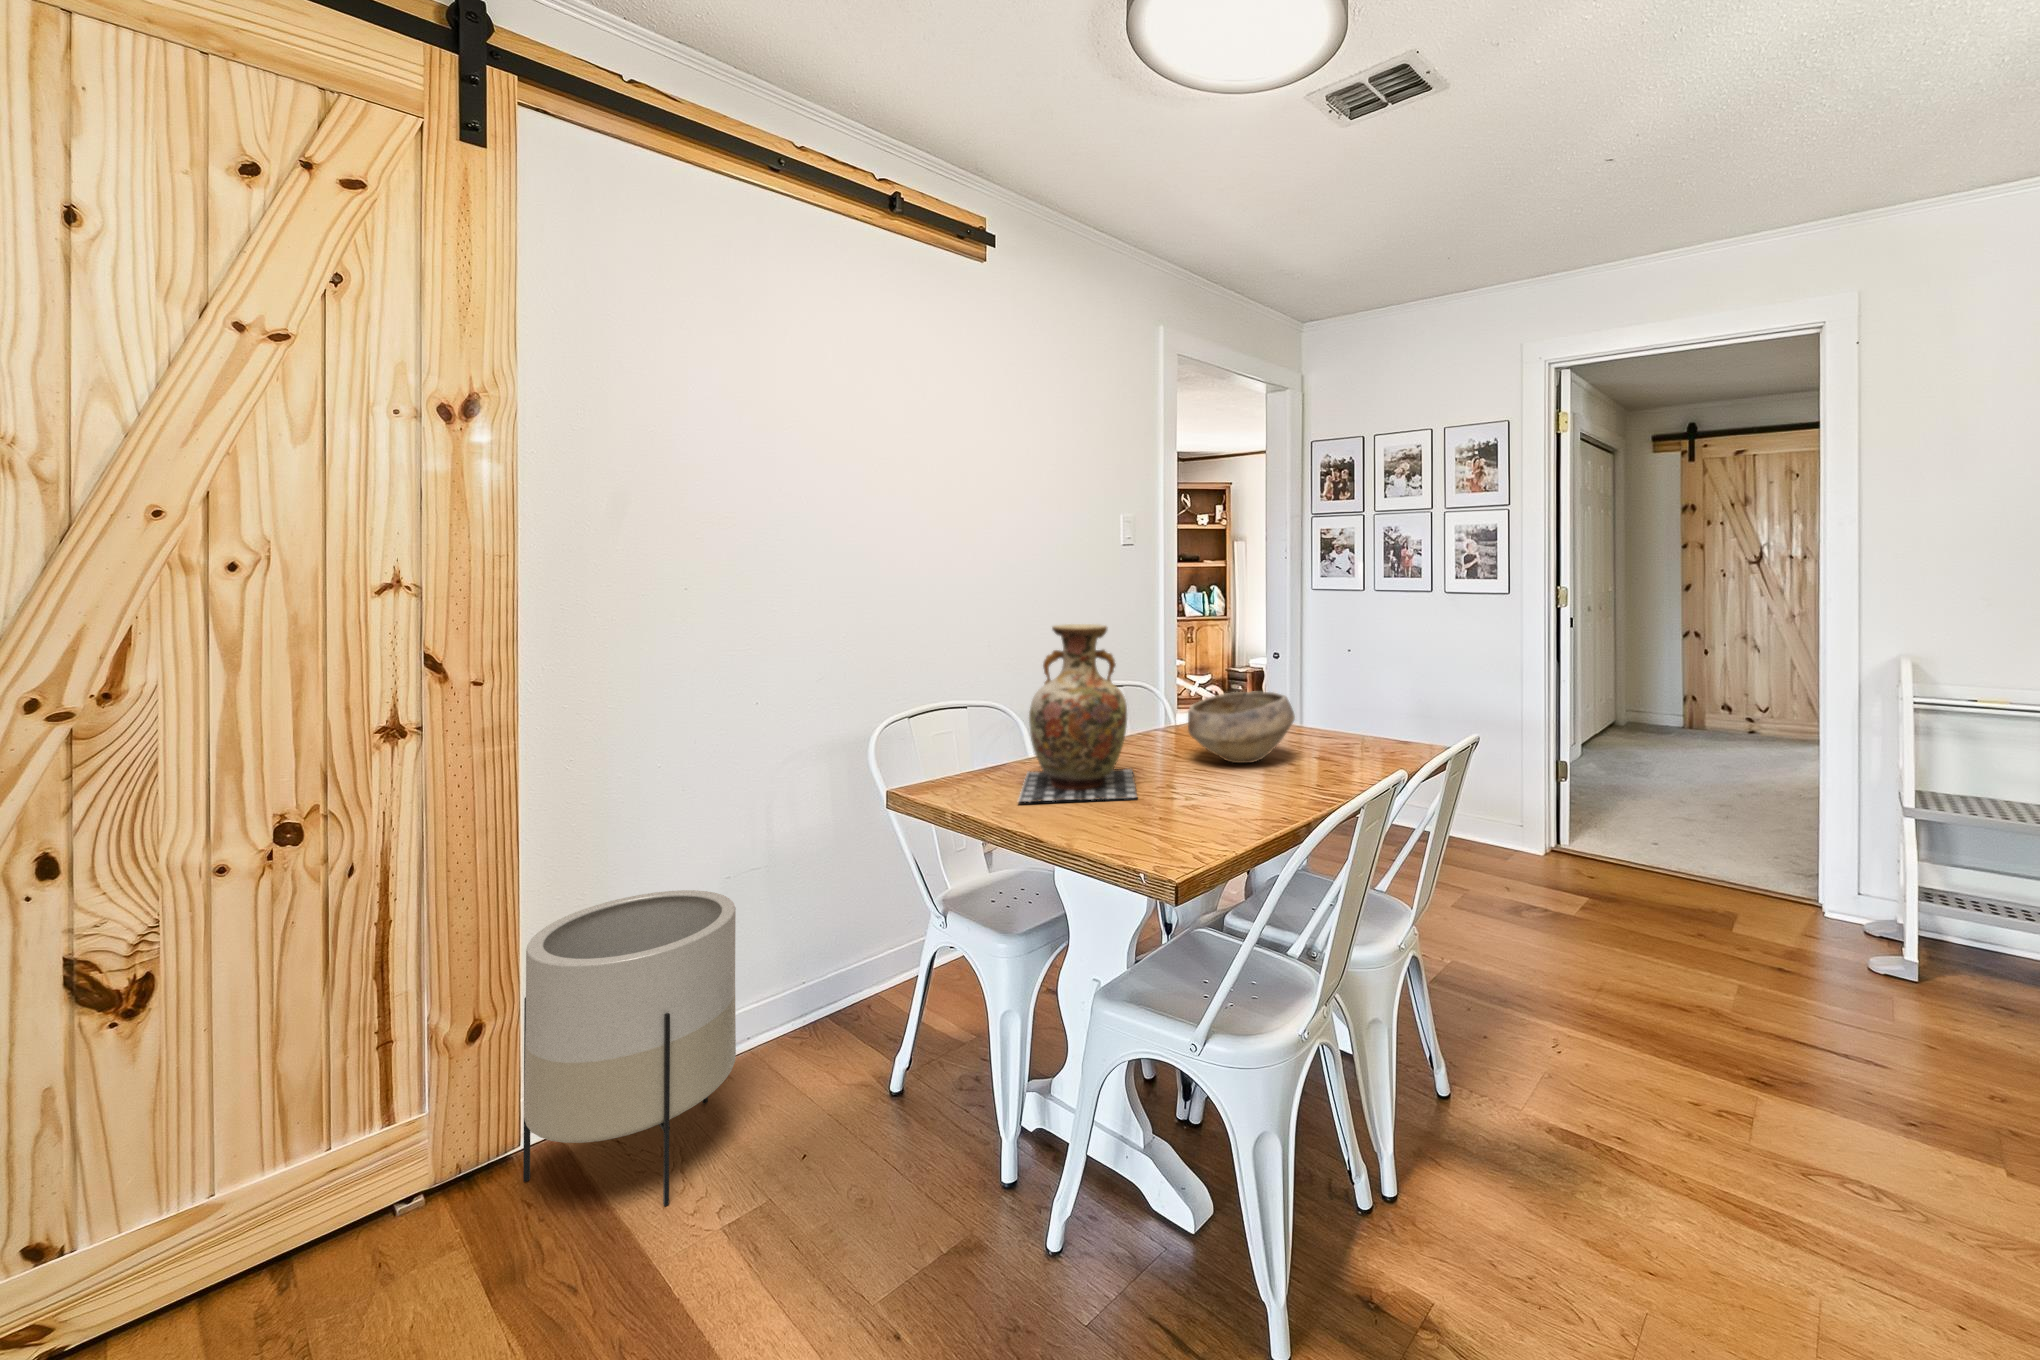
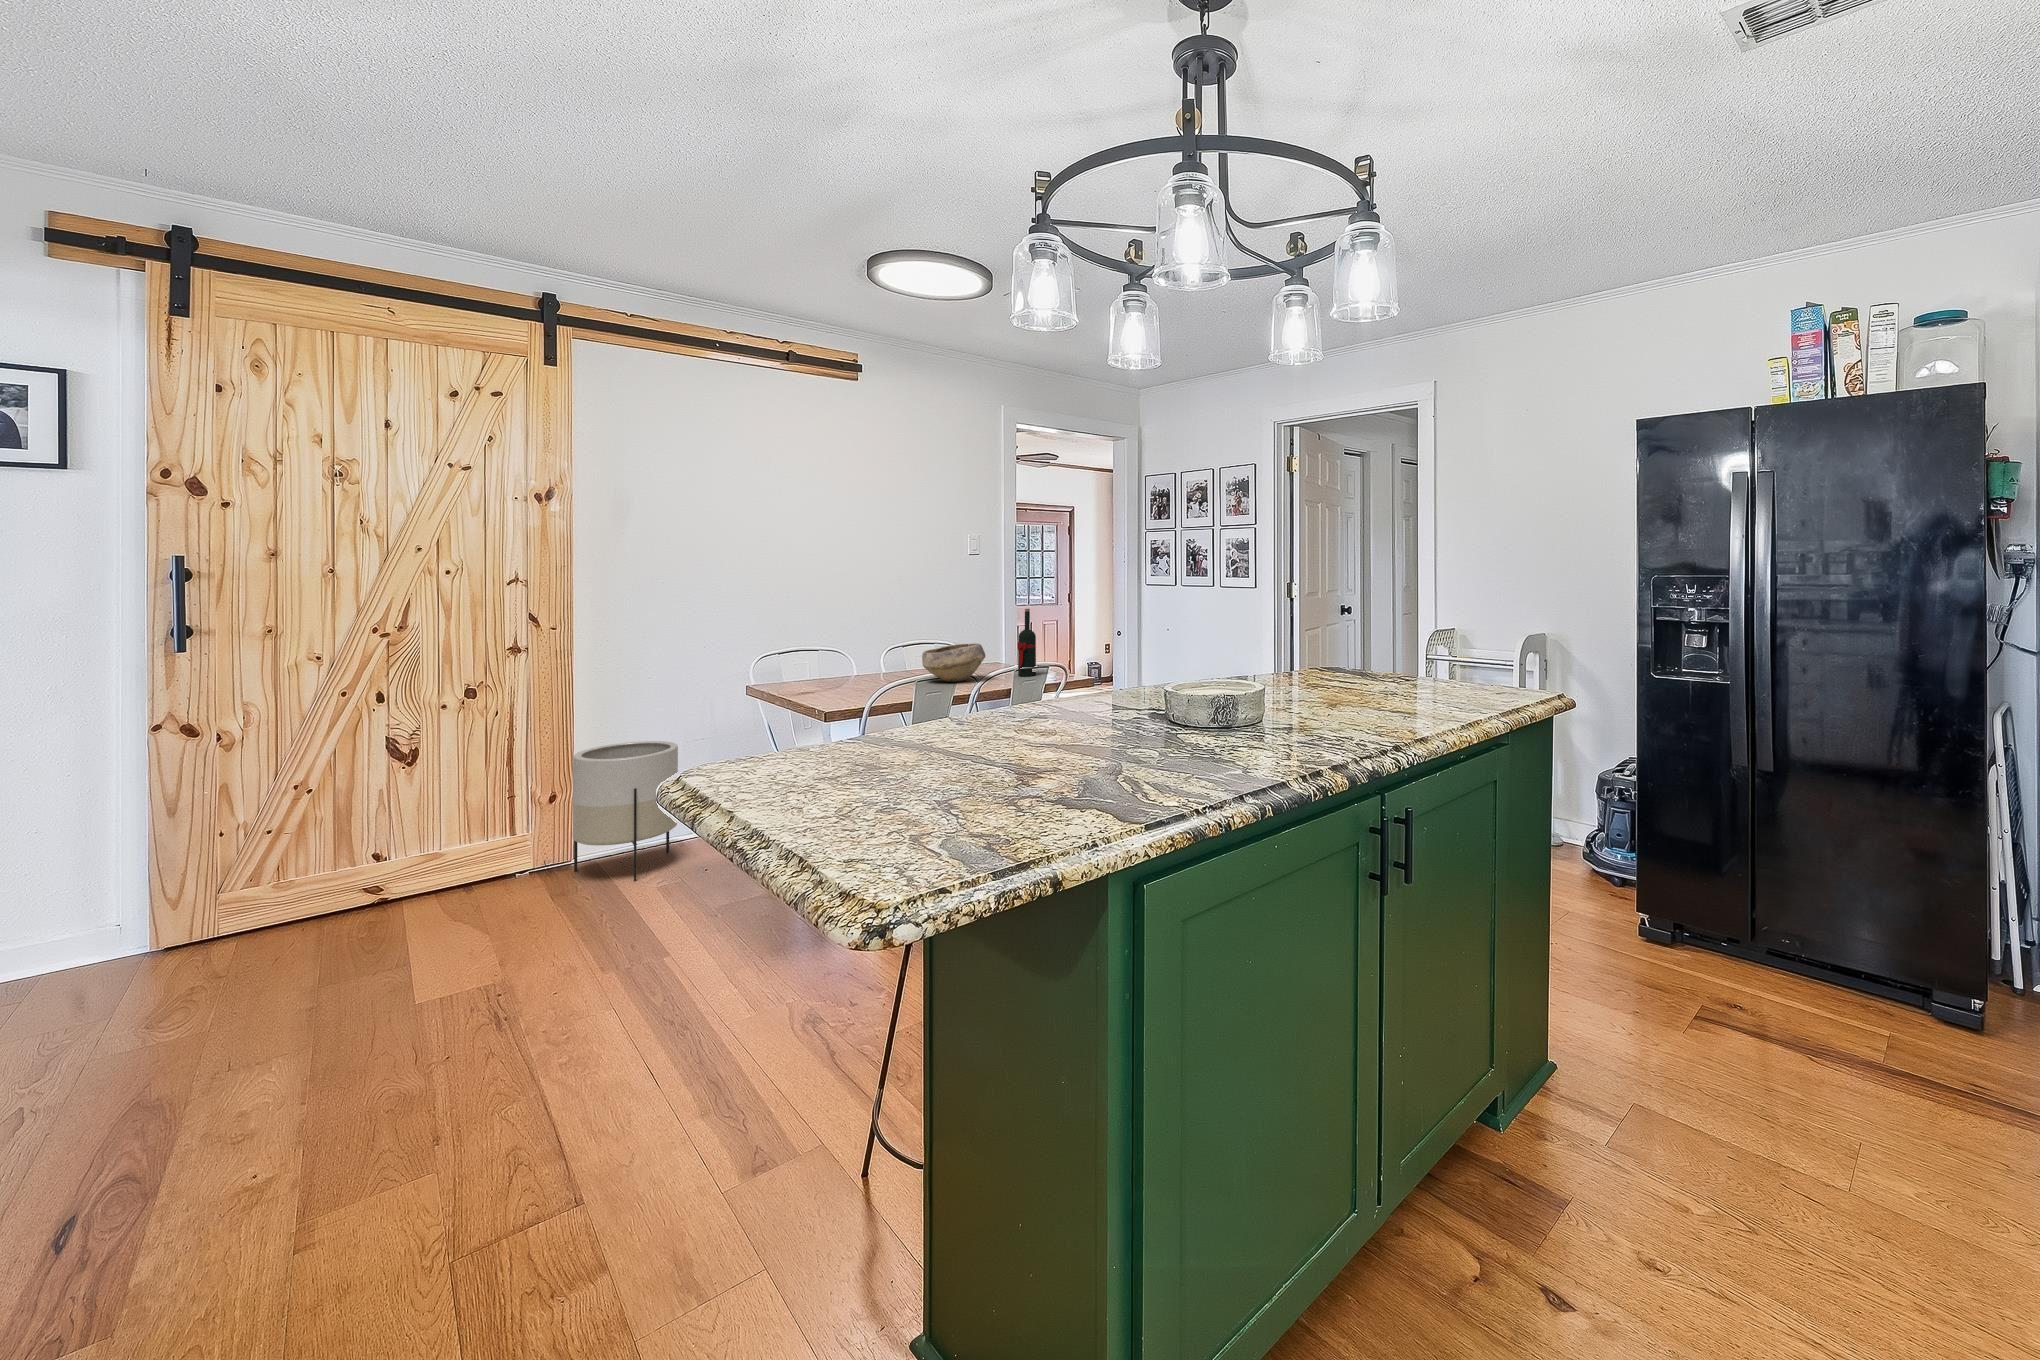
vase: present [1018,624,1137,802] -> none [802,602,887,692]
wine bottle: none [1320,630,1350,745] -> present [1018,609,1036,676]

